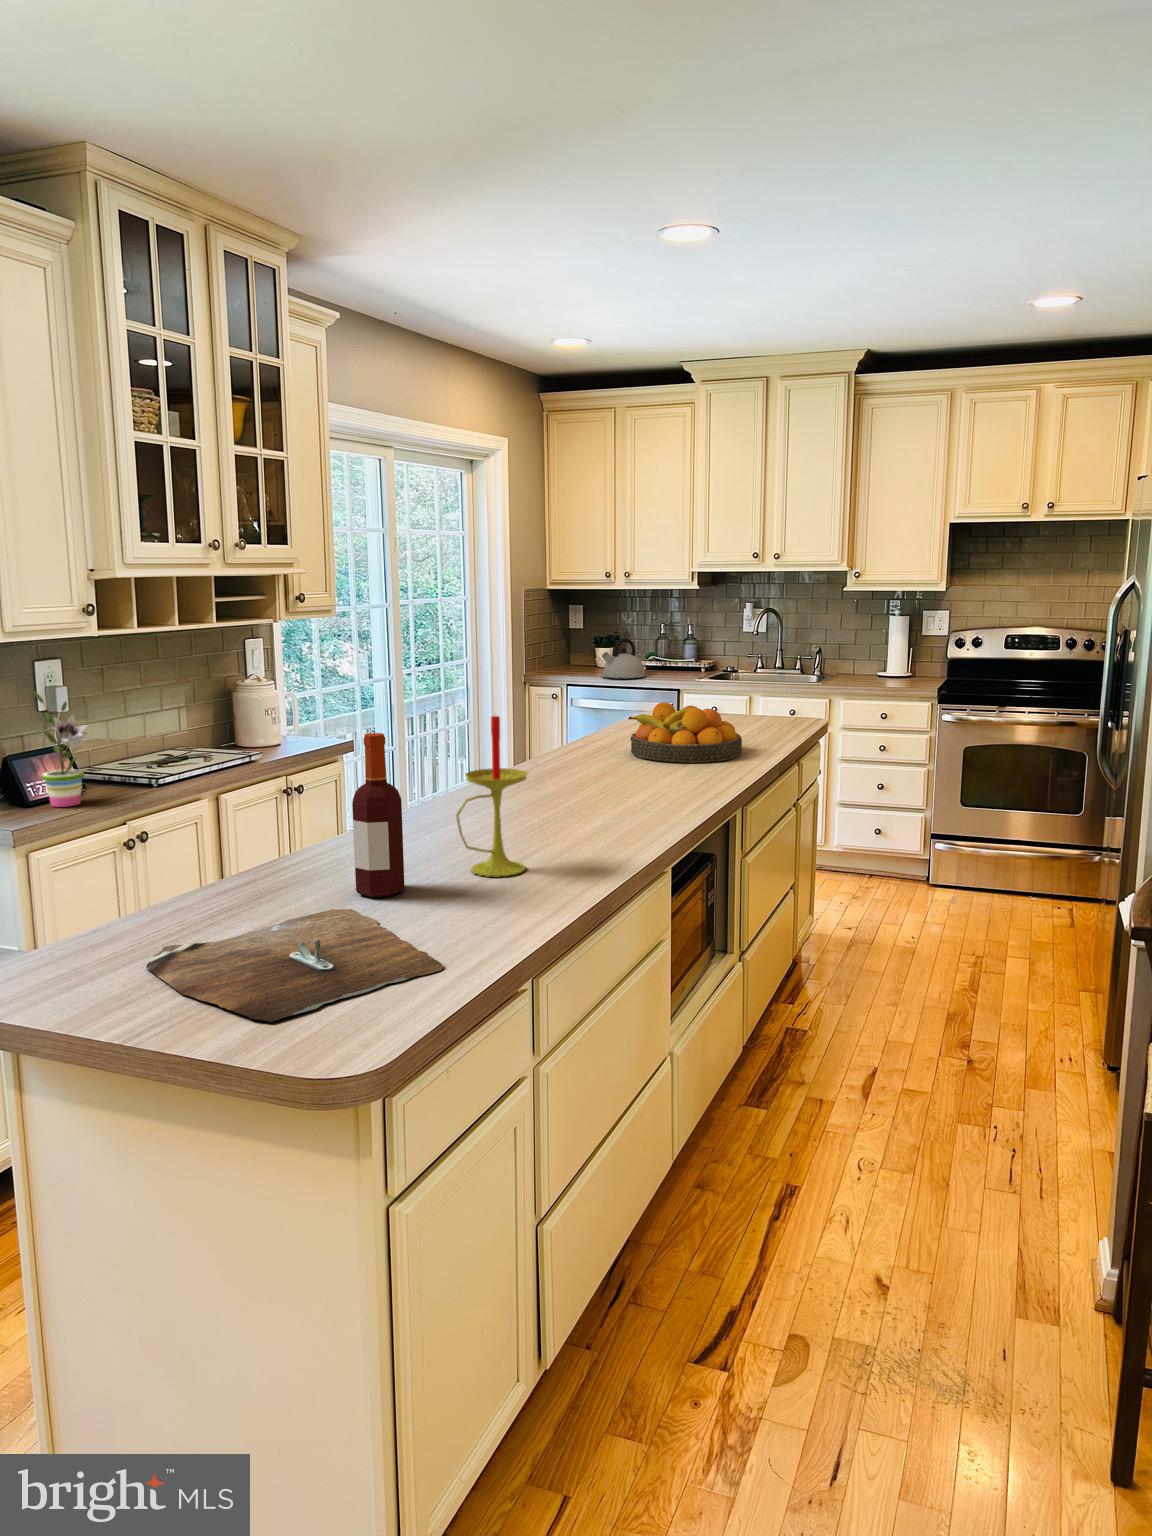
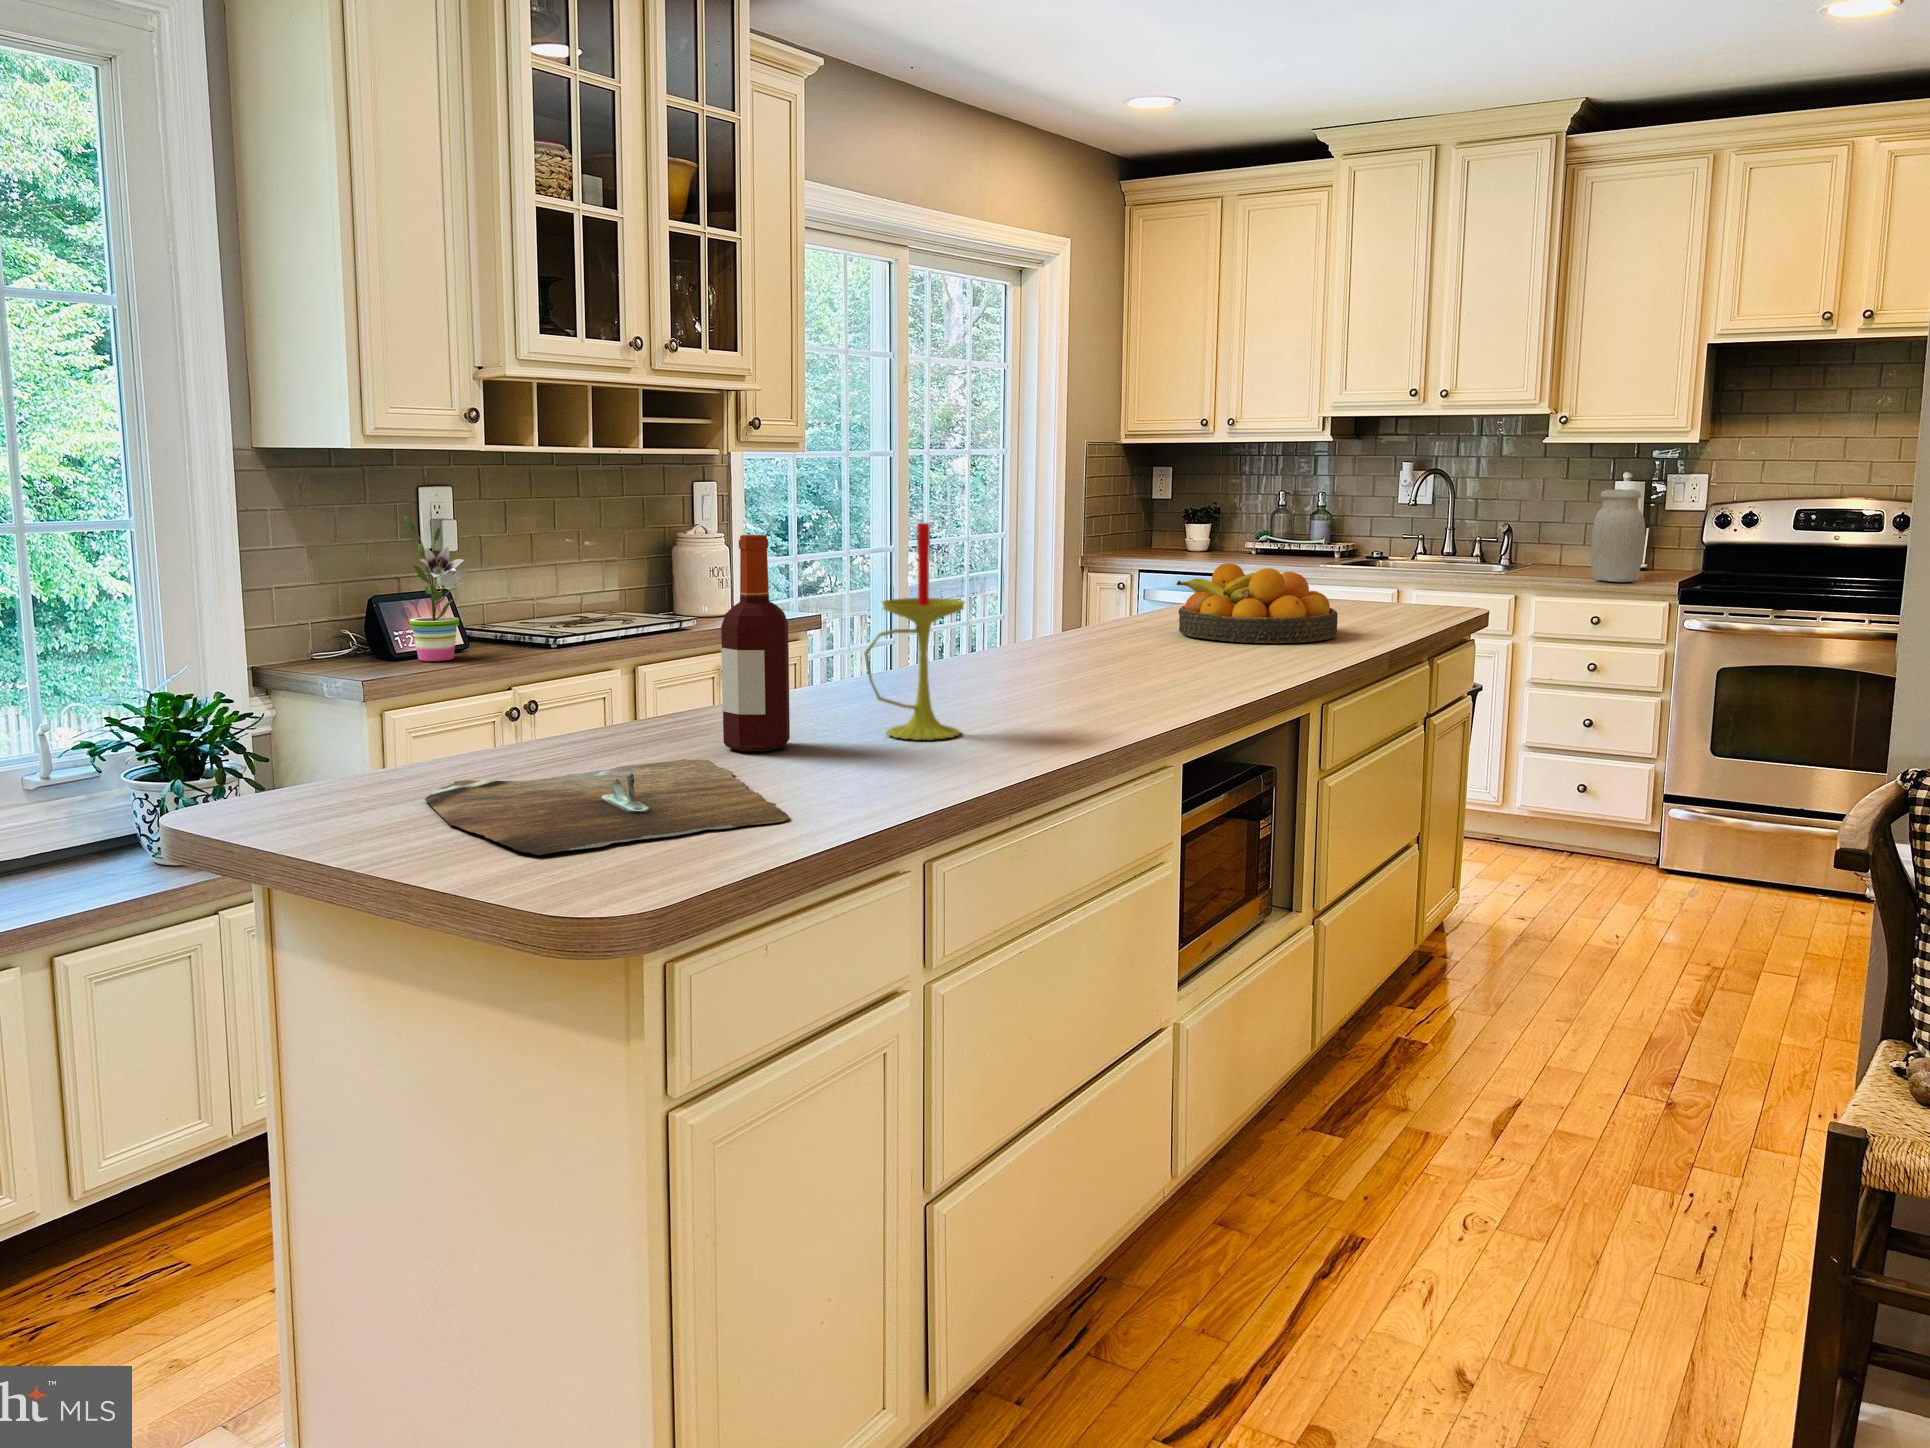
jar: none [879,625,914,689] -> present [1590,489,1645,582]
kettle: present [602,638,646,678] -> none [1188,509,1250,563]

